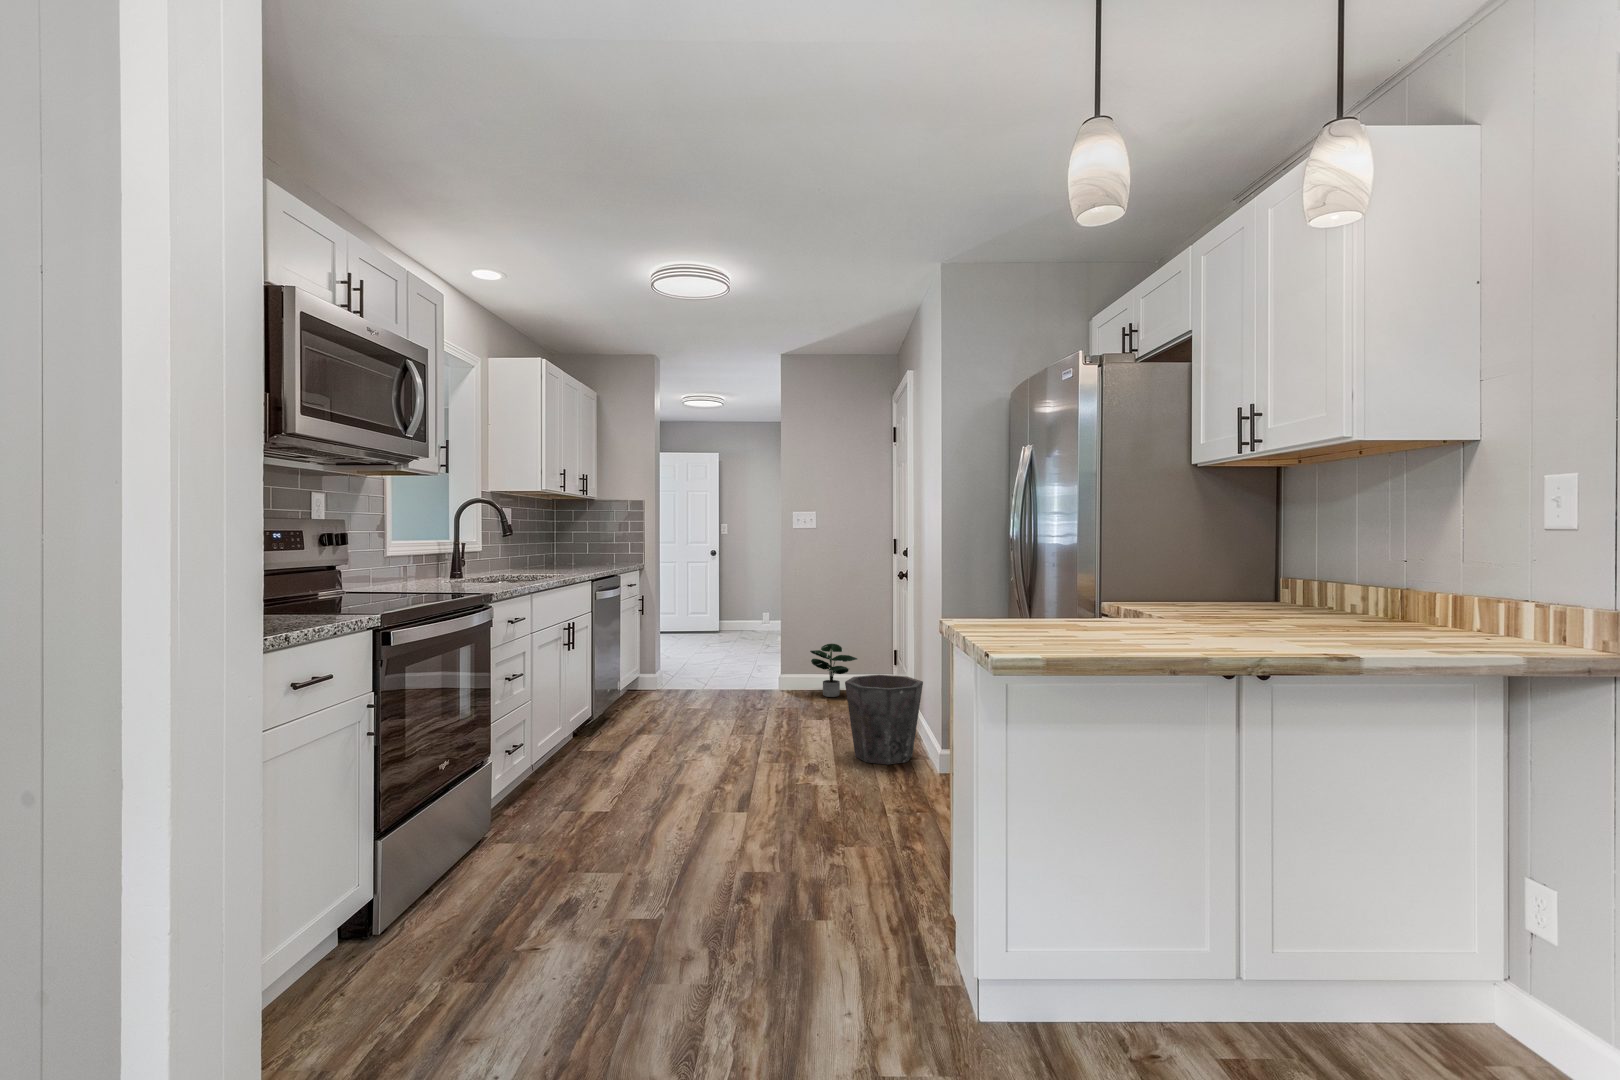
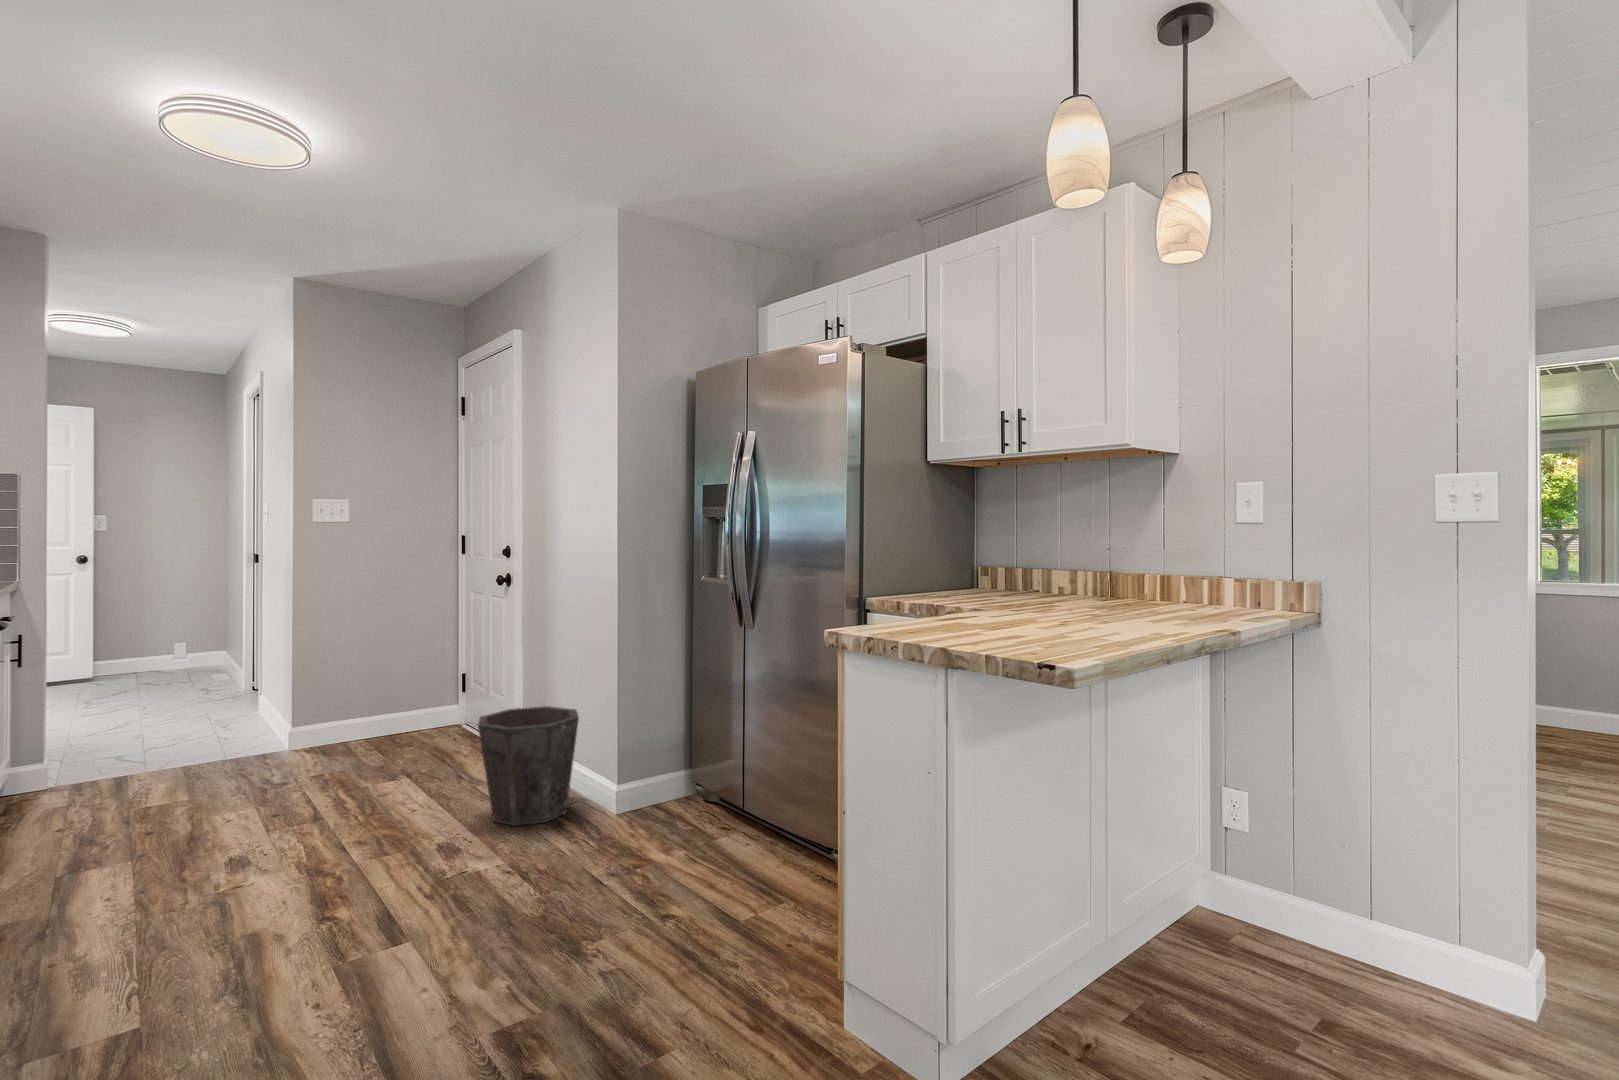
potted plant: present [810,644,858,697] -> none [346,676,421,750]

